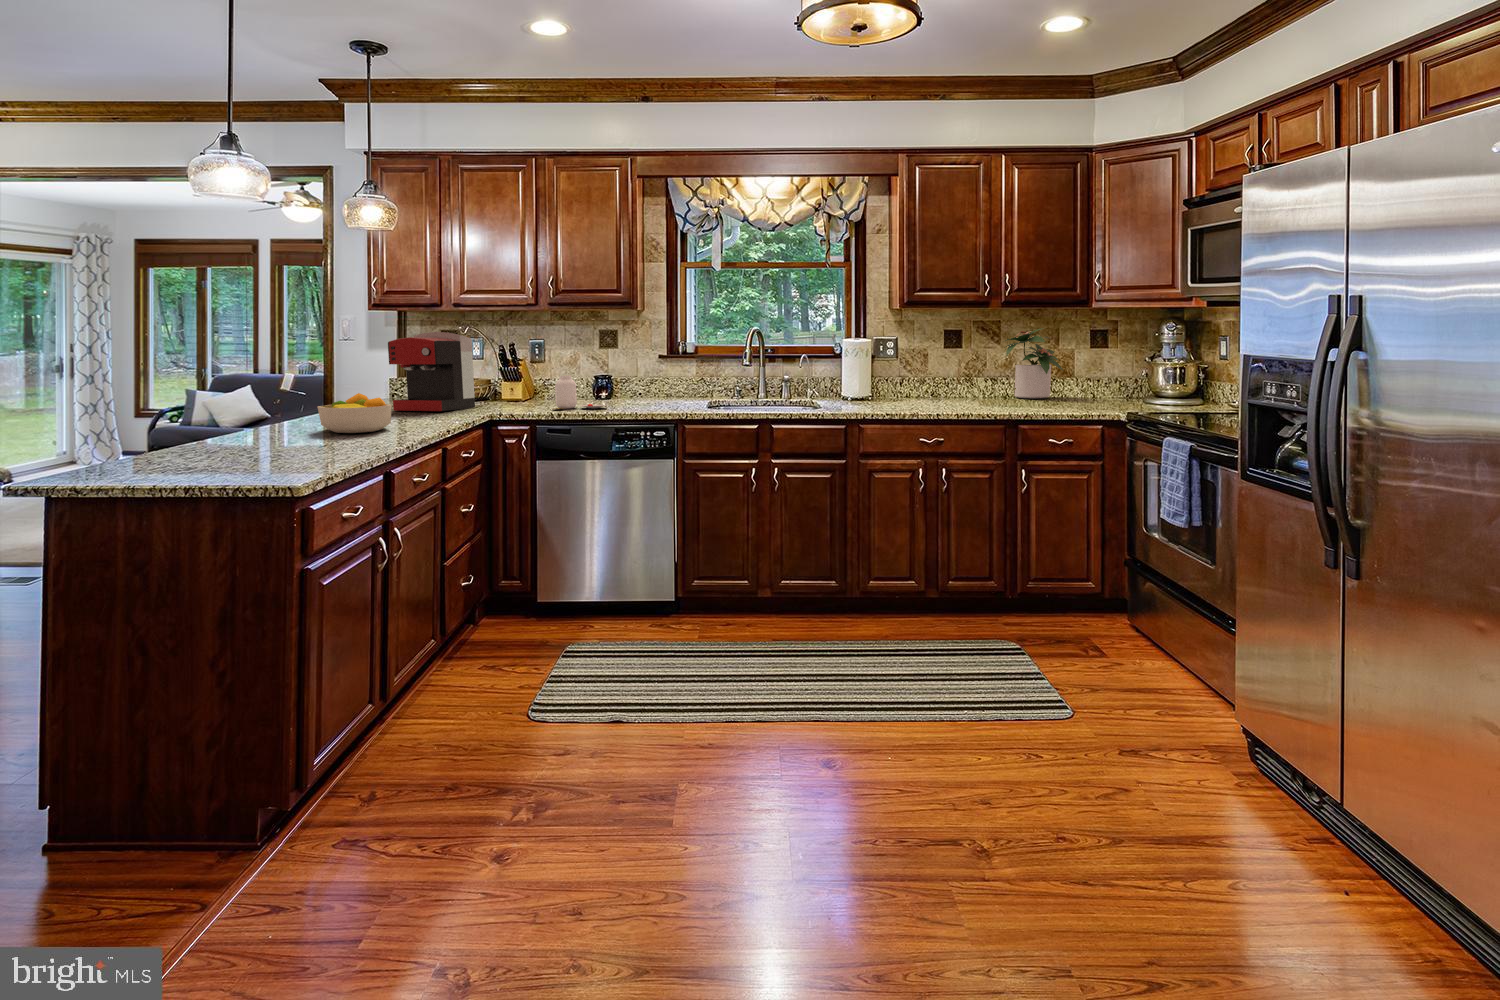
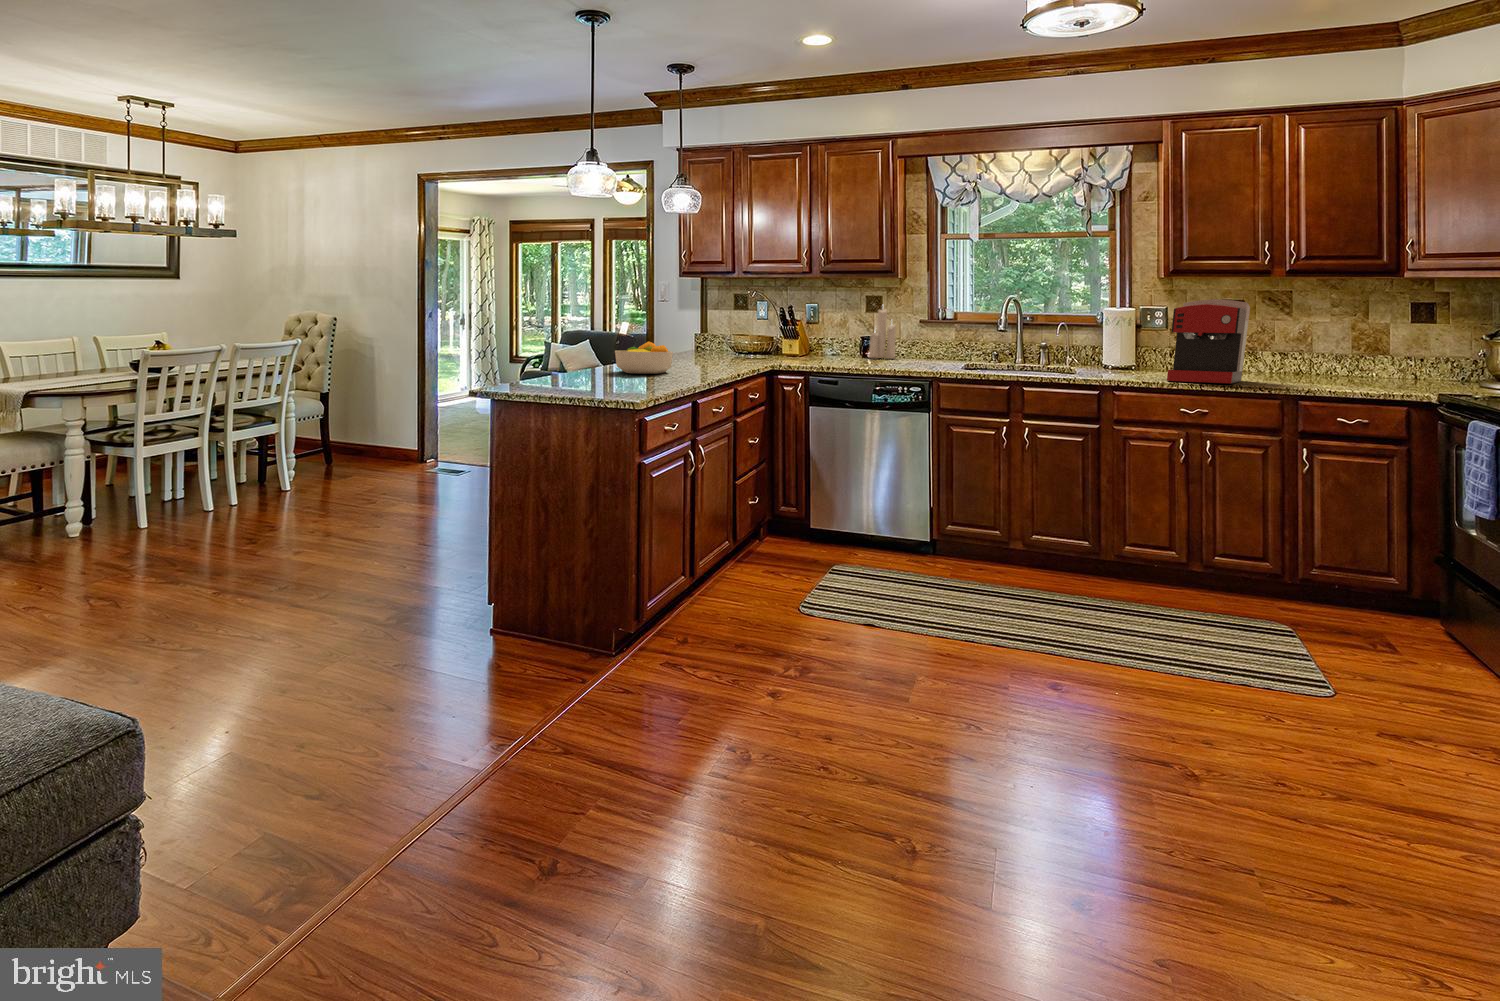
potted plant: present [1005,328,1063,398] -> none [1289,299,1369,376]
coffee maker: present [388,332,475,411] -> present [1167,299,1250,383]
candle: none [603,334,632,396] -> present [869,310,896,358]
jar: present [553,375,606,409] -> none [814,335,864,366]

